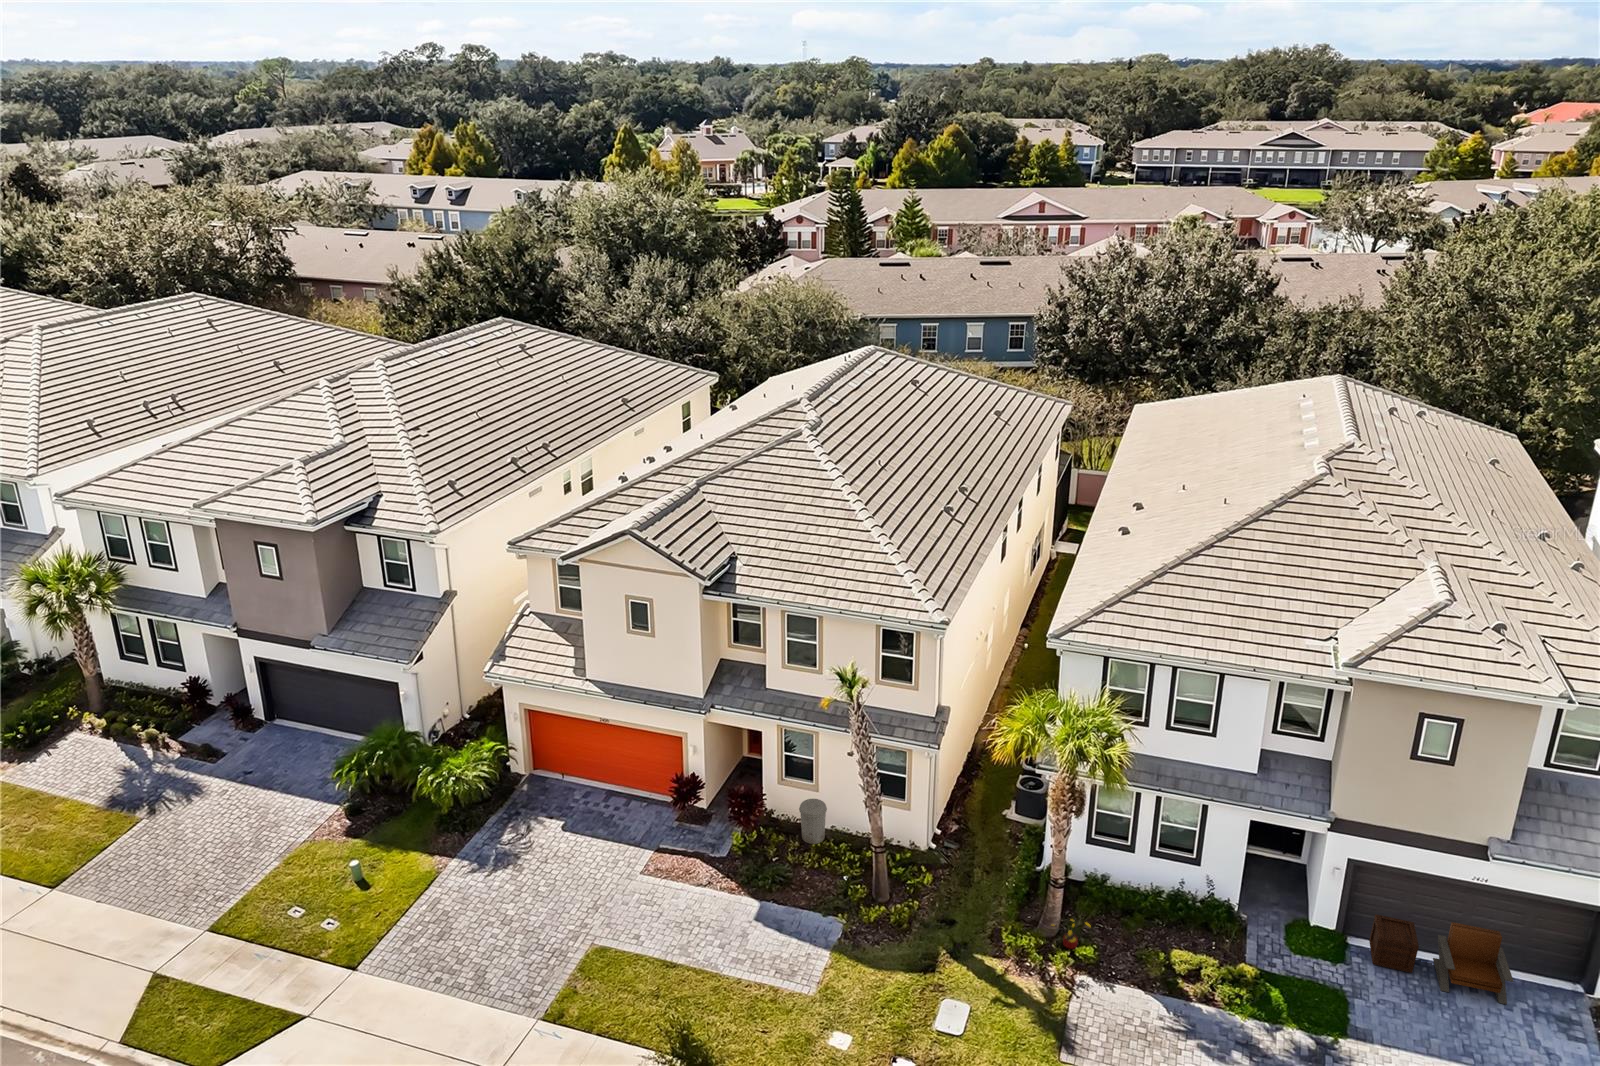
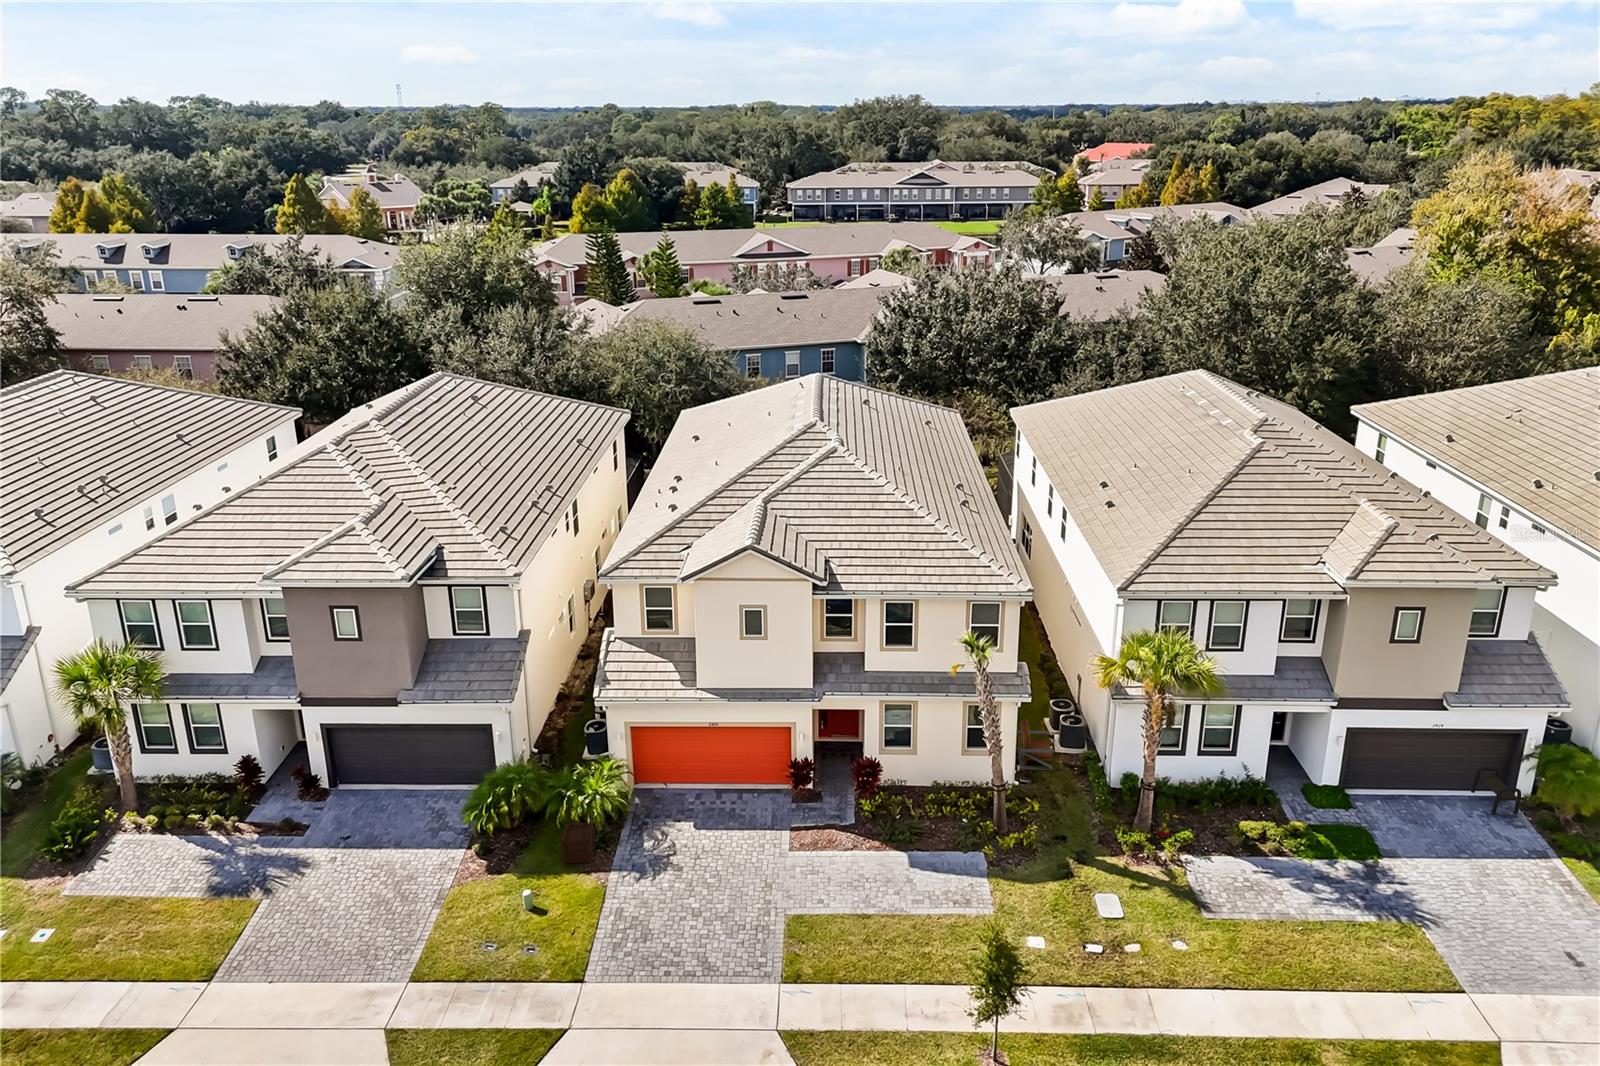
trash can: present [799,799,827,844] -> none [907,762,931,801]
wooden crate: present [1369,914,1419,973] -> present [561,823,596,863]
lounge chair: present [1433,922,1513,1004] -> present [1017,720,1054,770]
bench: none [1526,946,1588,1020] -> present [1471,767,1521,814]

